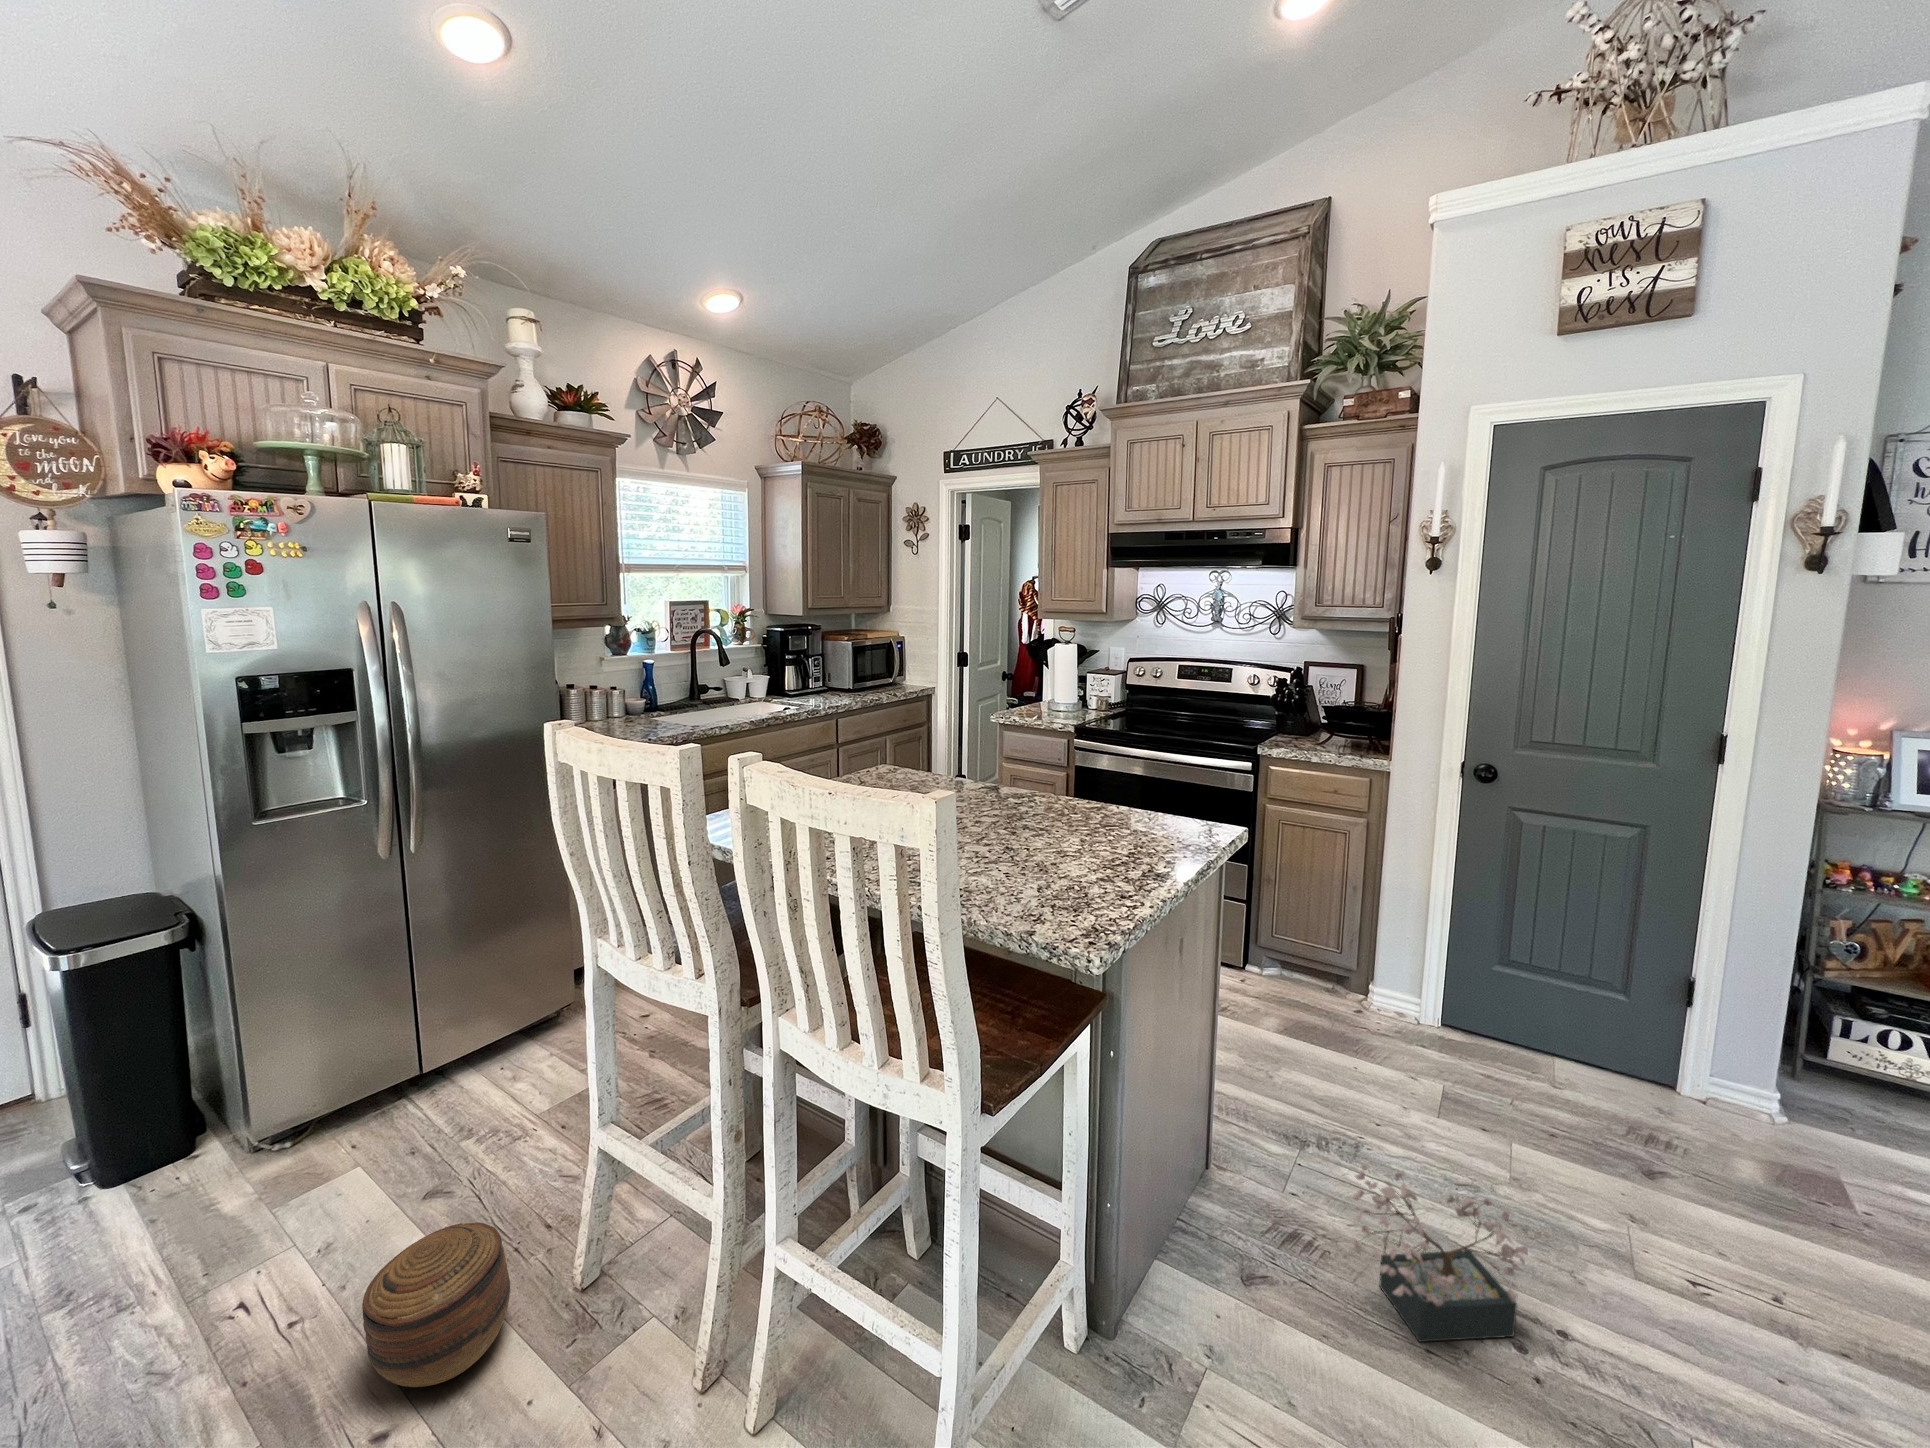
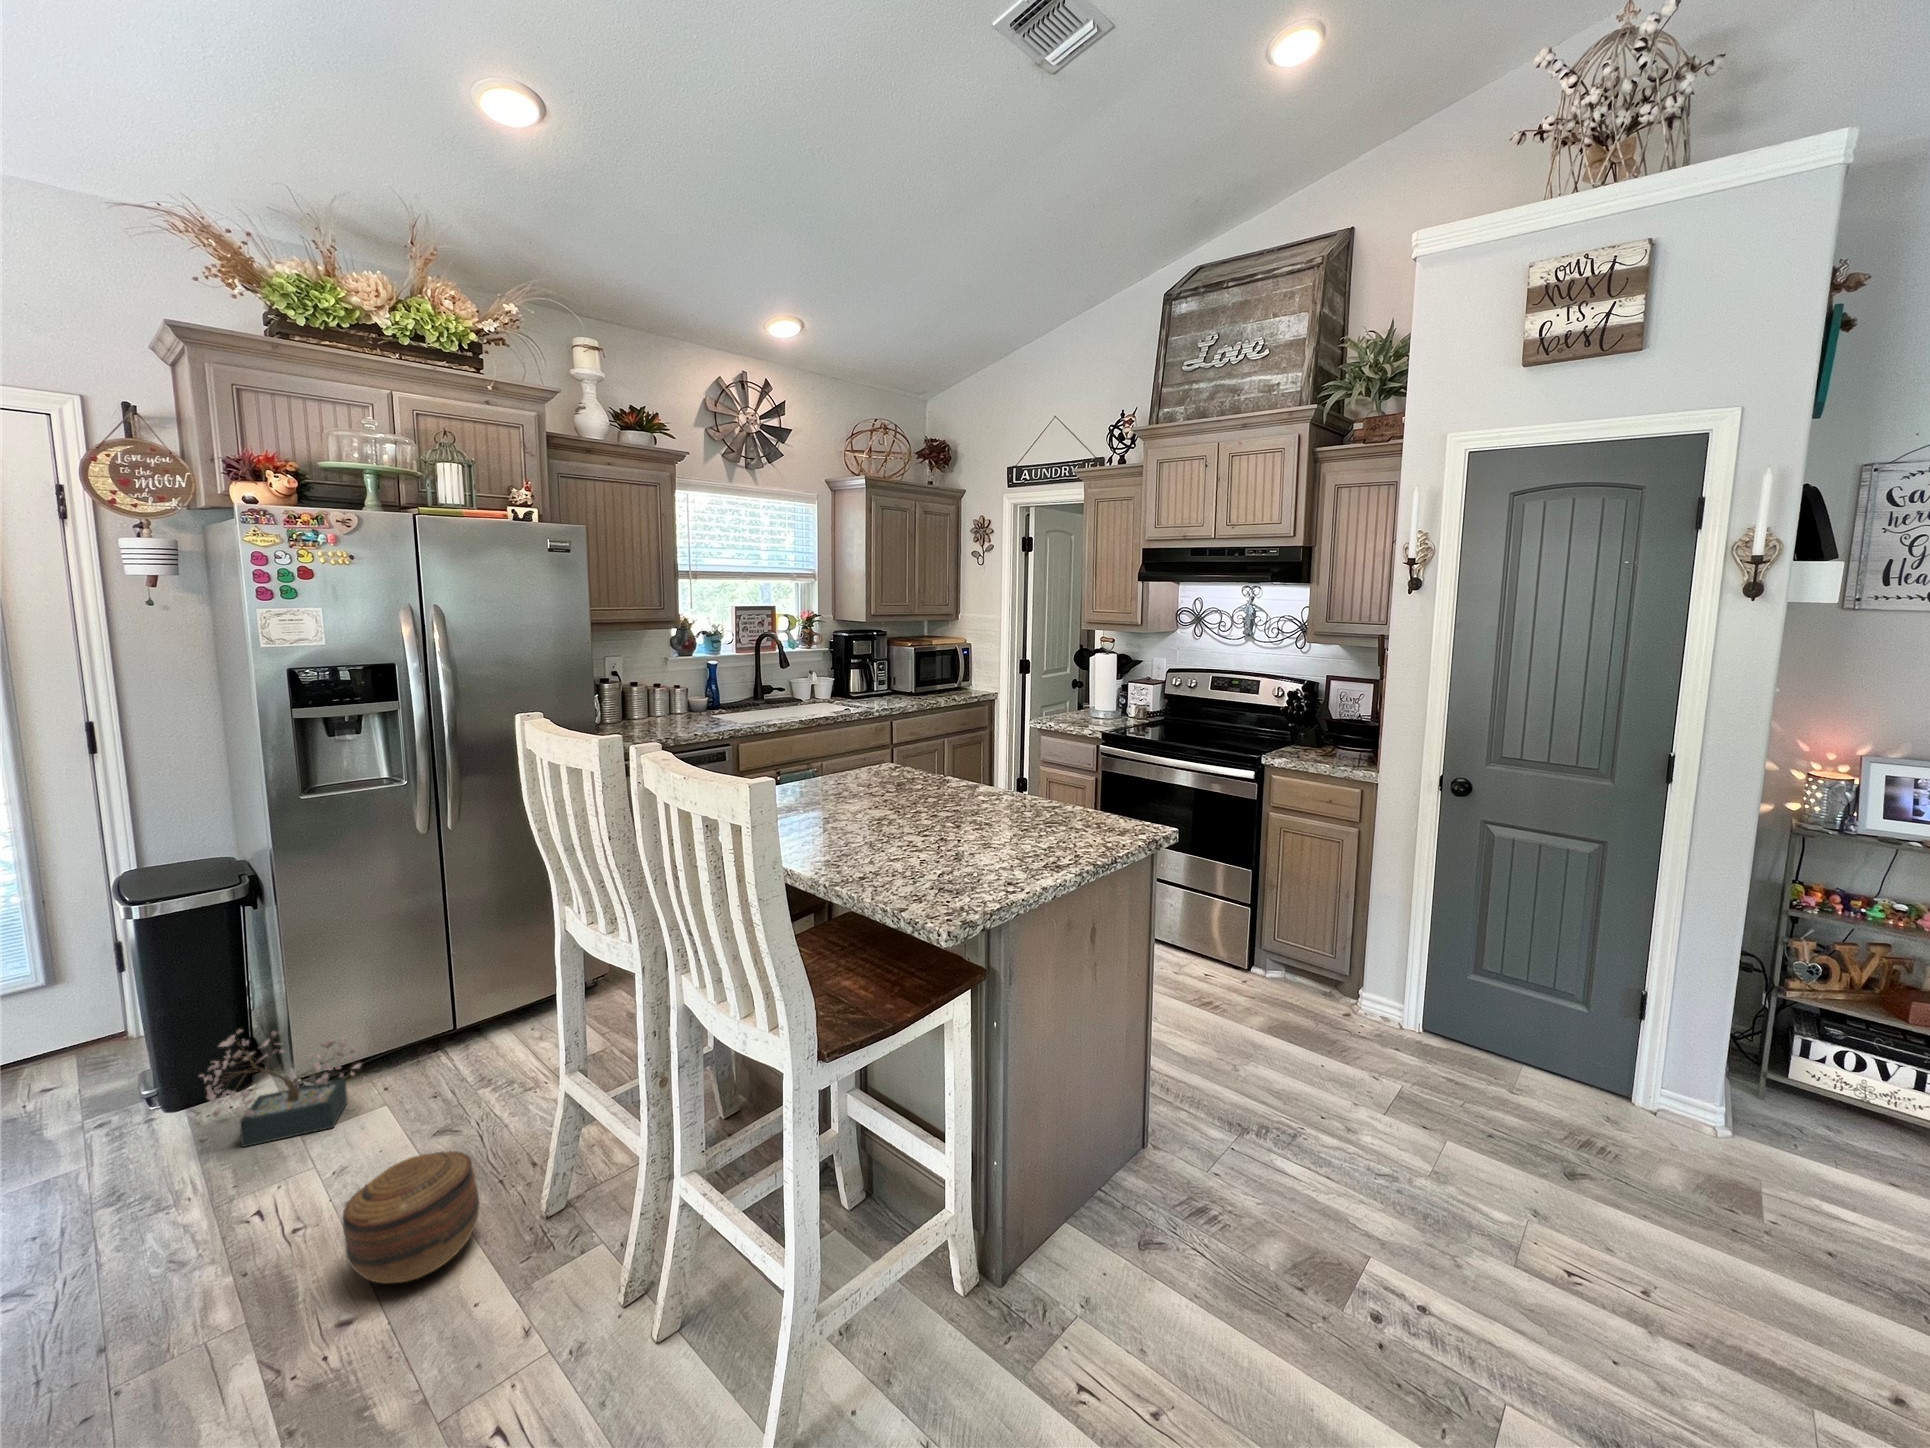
decorative plant: present [1352,1164,1528,1342] -> present [200,1029,361,1147]

